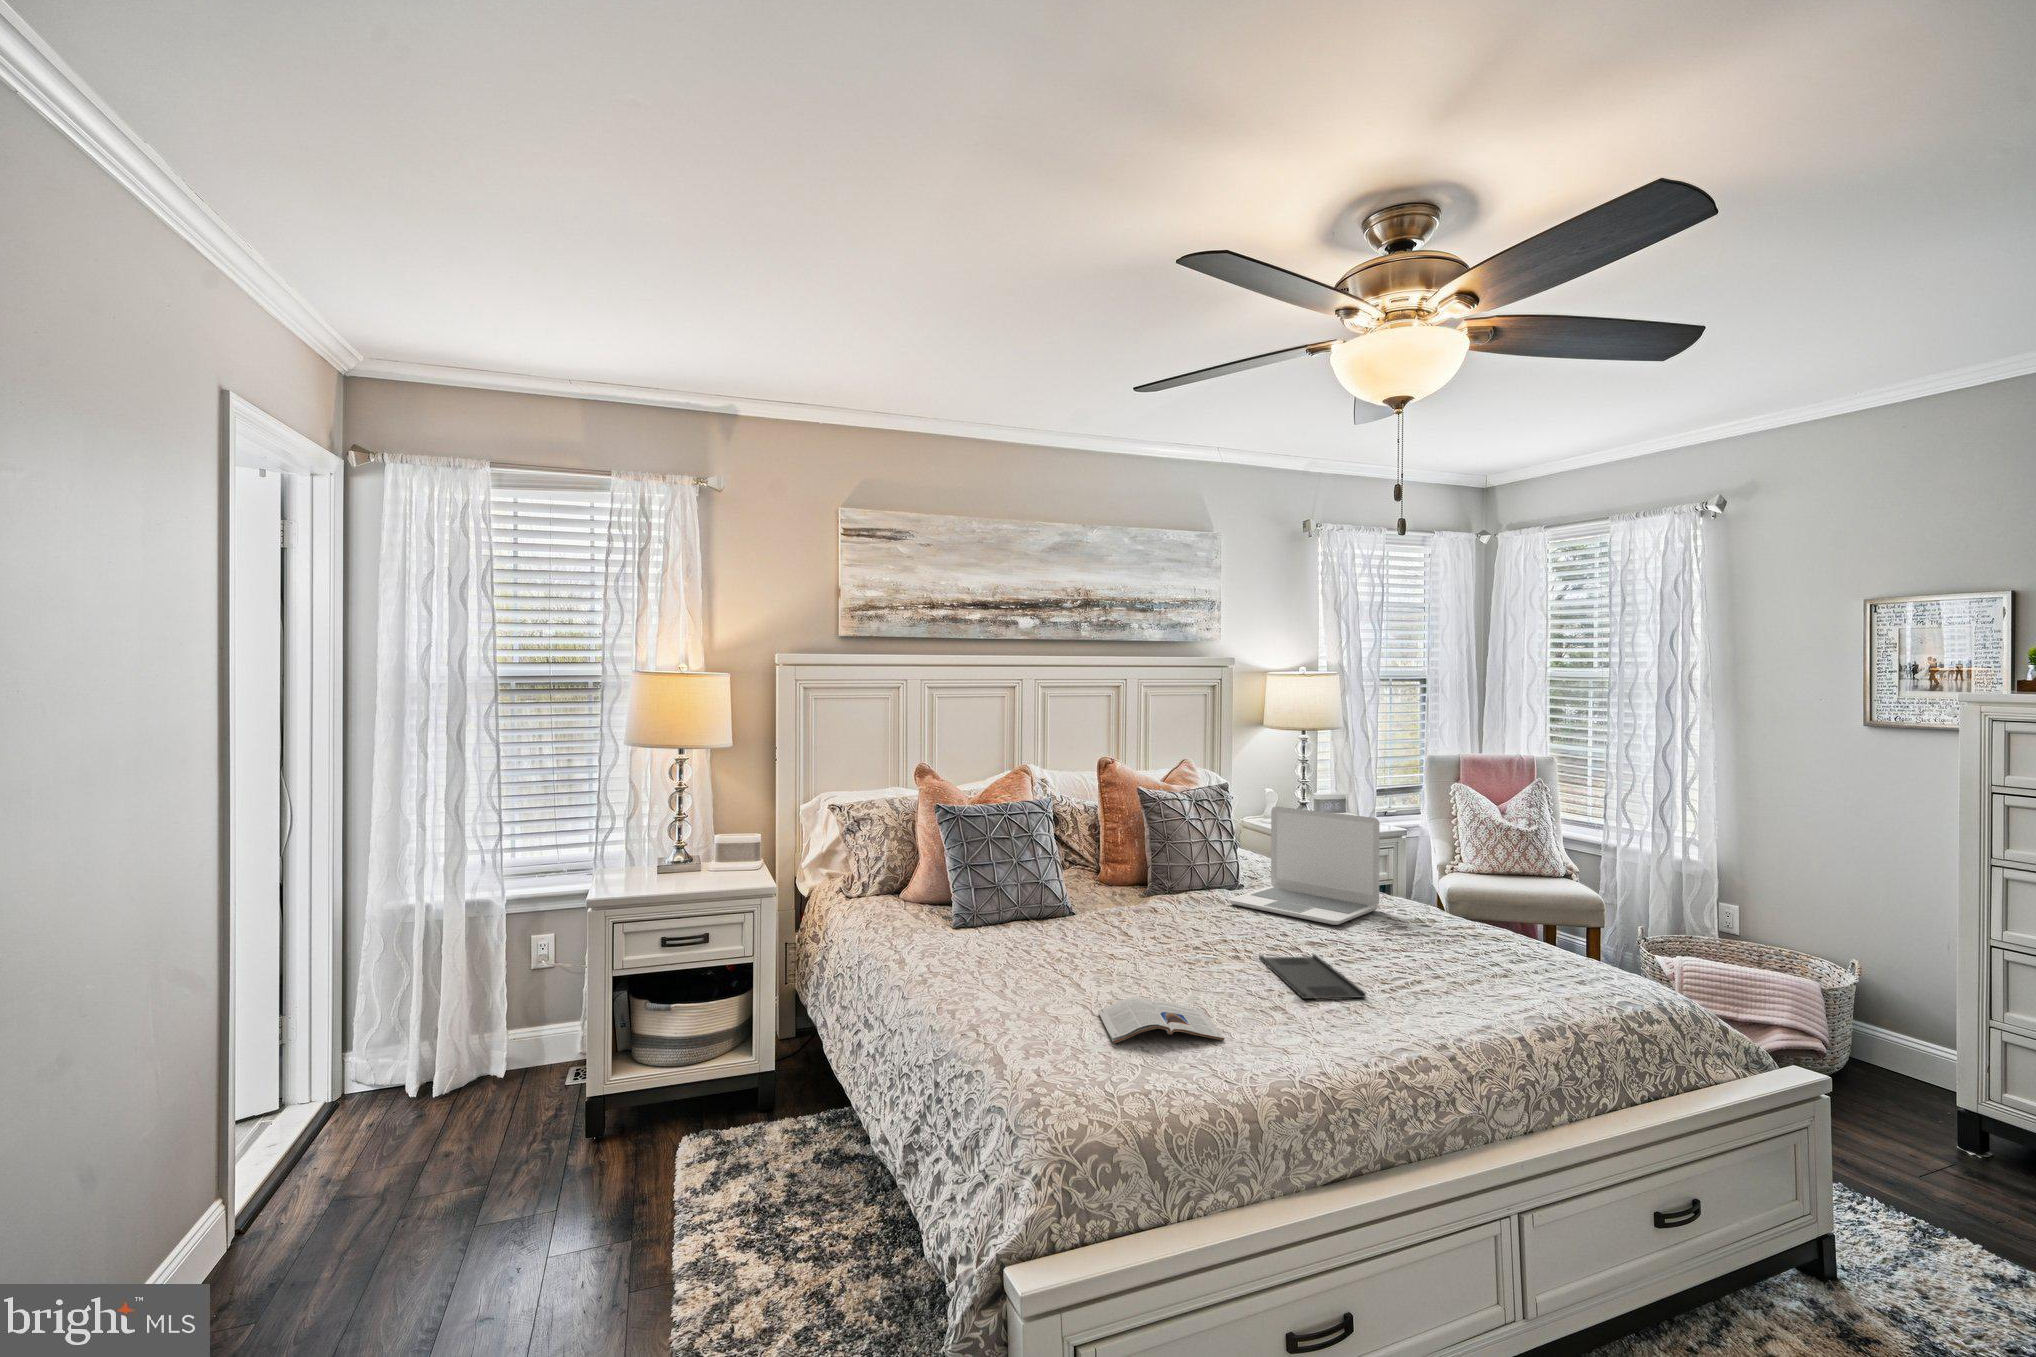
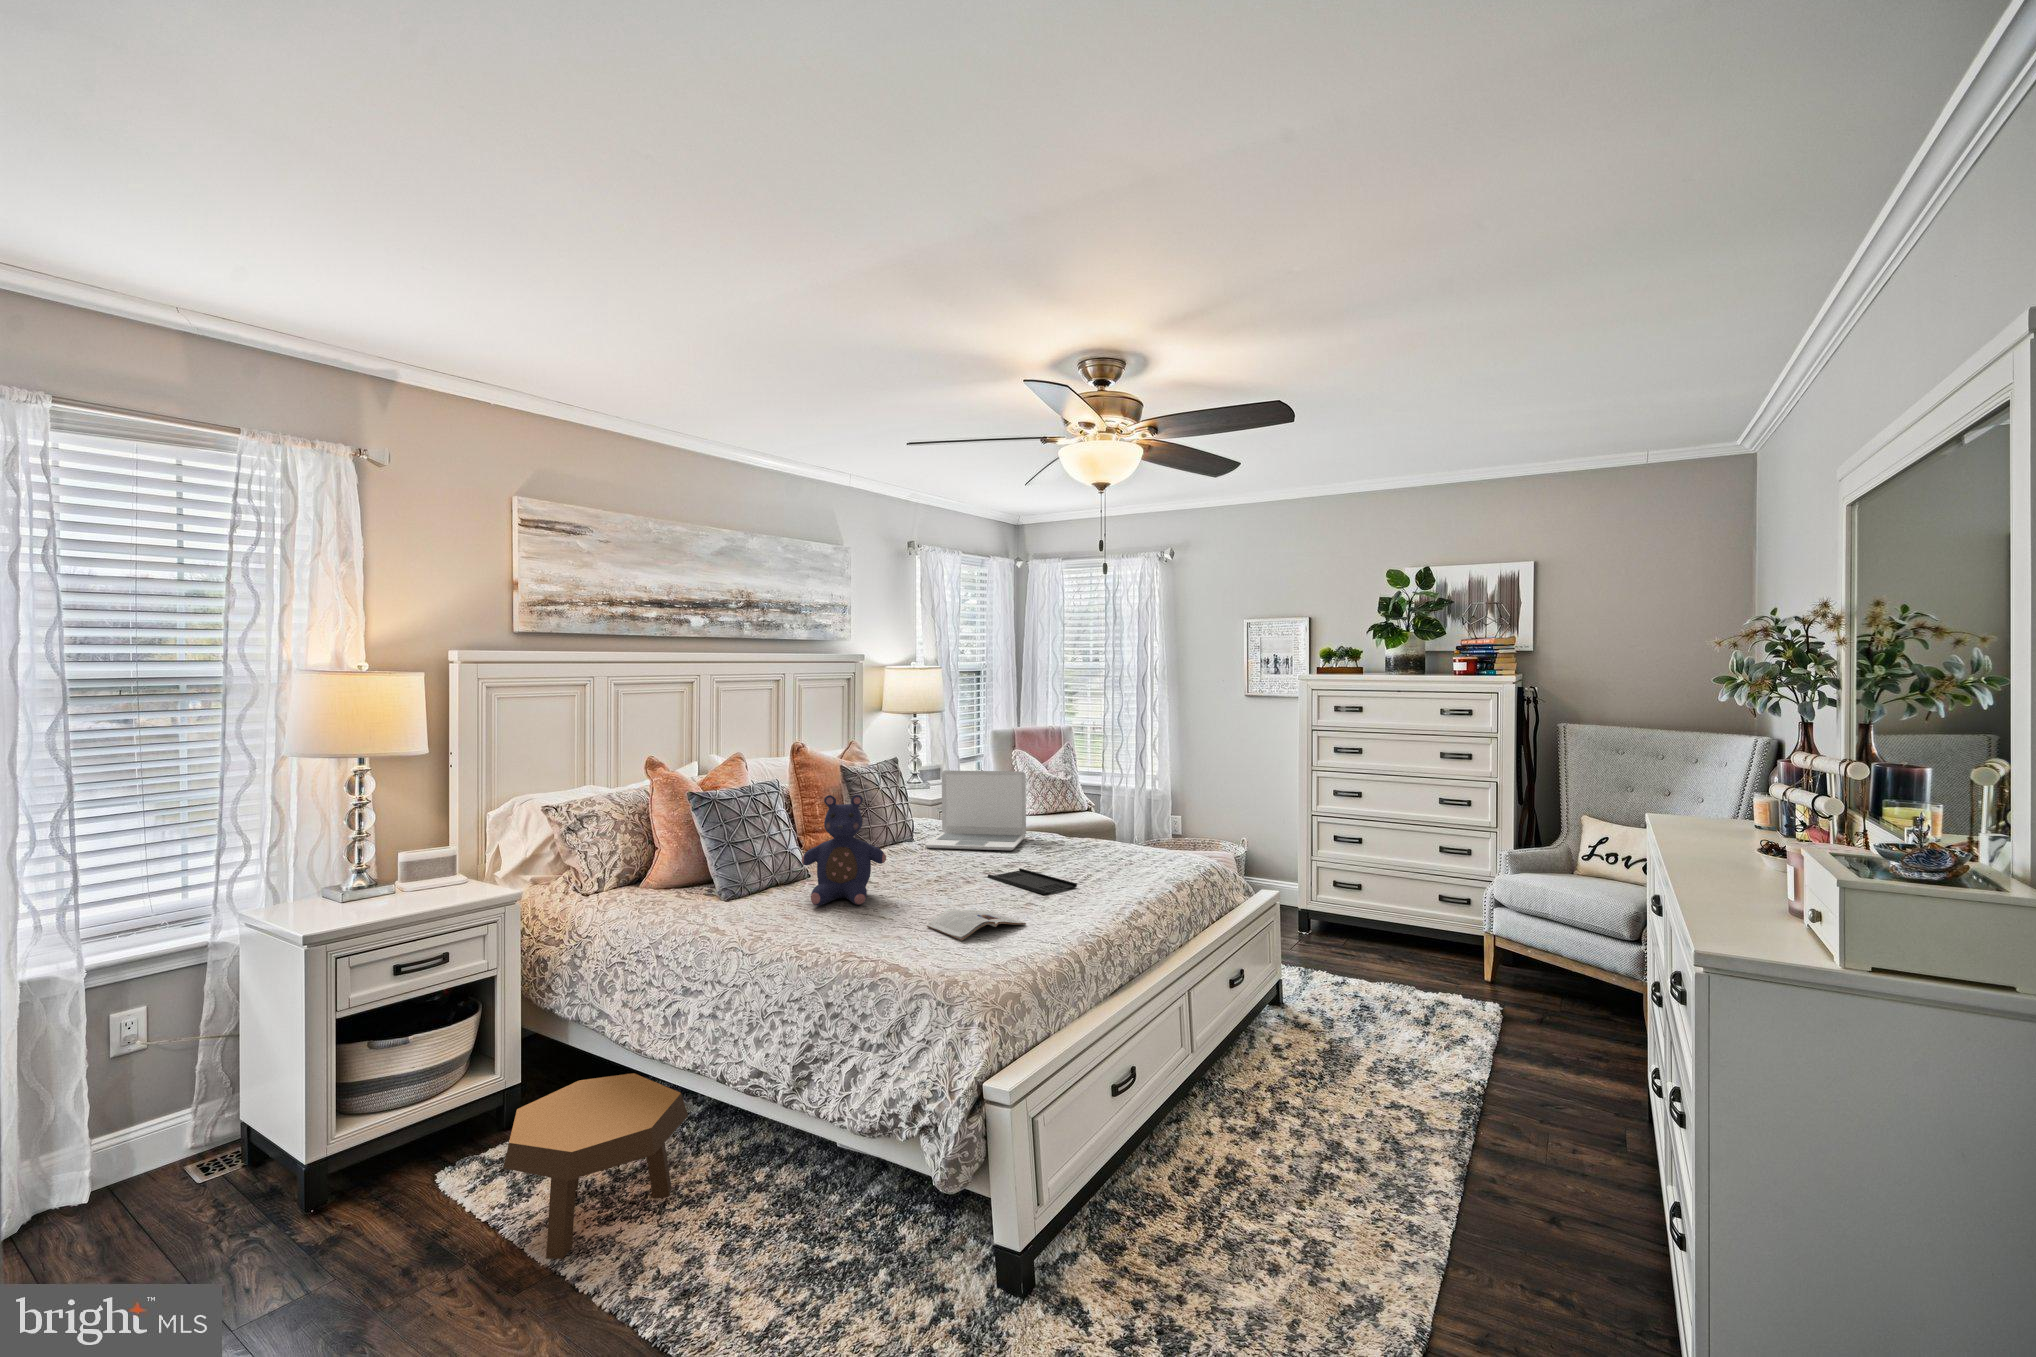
teddy bear: none [1008,827,1109,966] -> present [802,795,886,906]
footstool: none [657,1095,832,1278] -> present [504,1073,688,1259]

